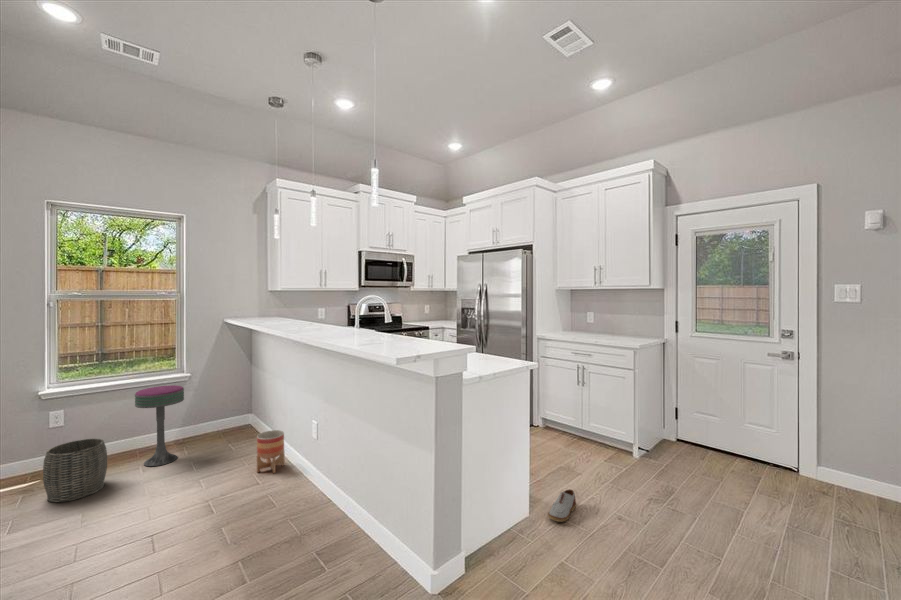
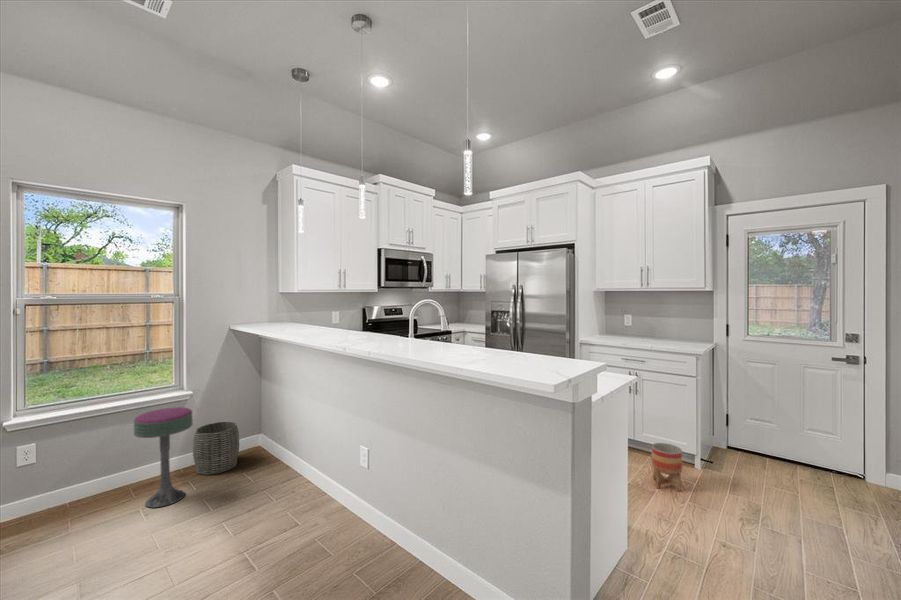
planter: present [257,430,285,473] -> present [652,443,682,491]
woven basket: present [43,439,107,503] -> present [193,422,239,475]
shoe: present [548,490,576,522] -> none [652,514,675,554]

